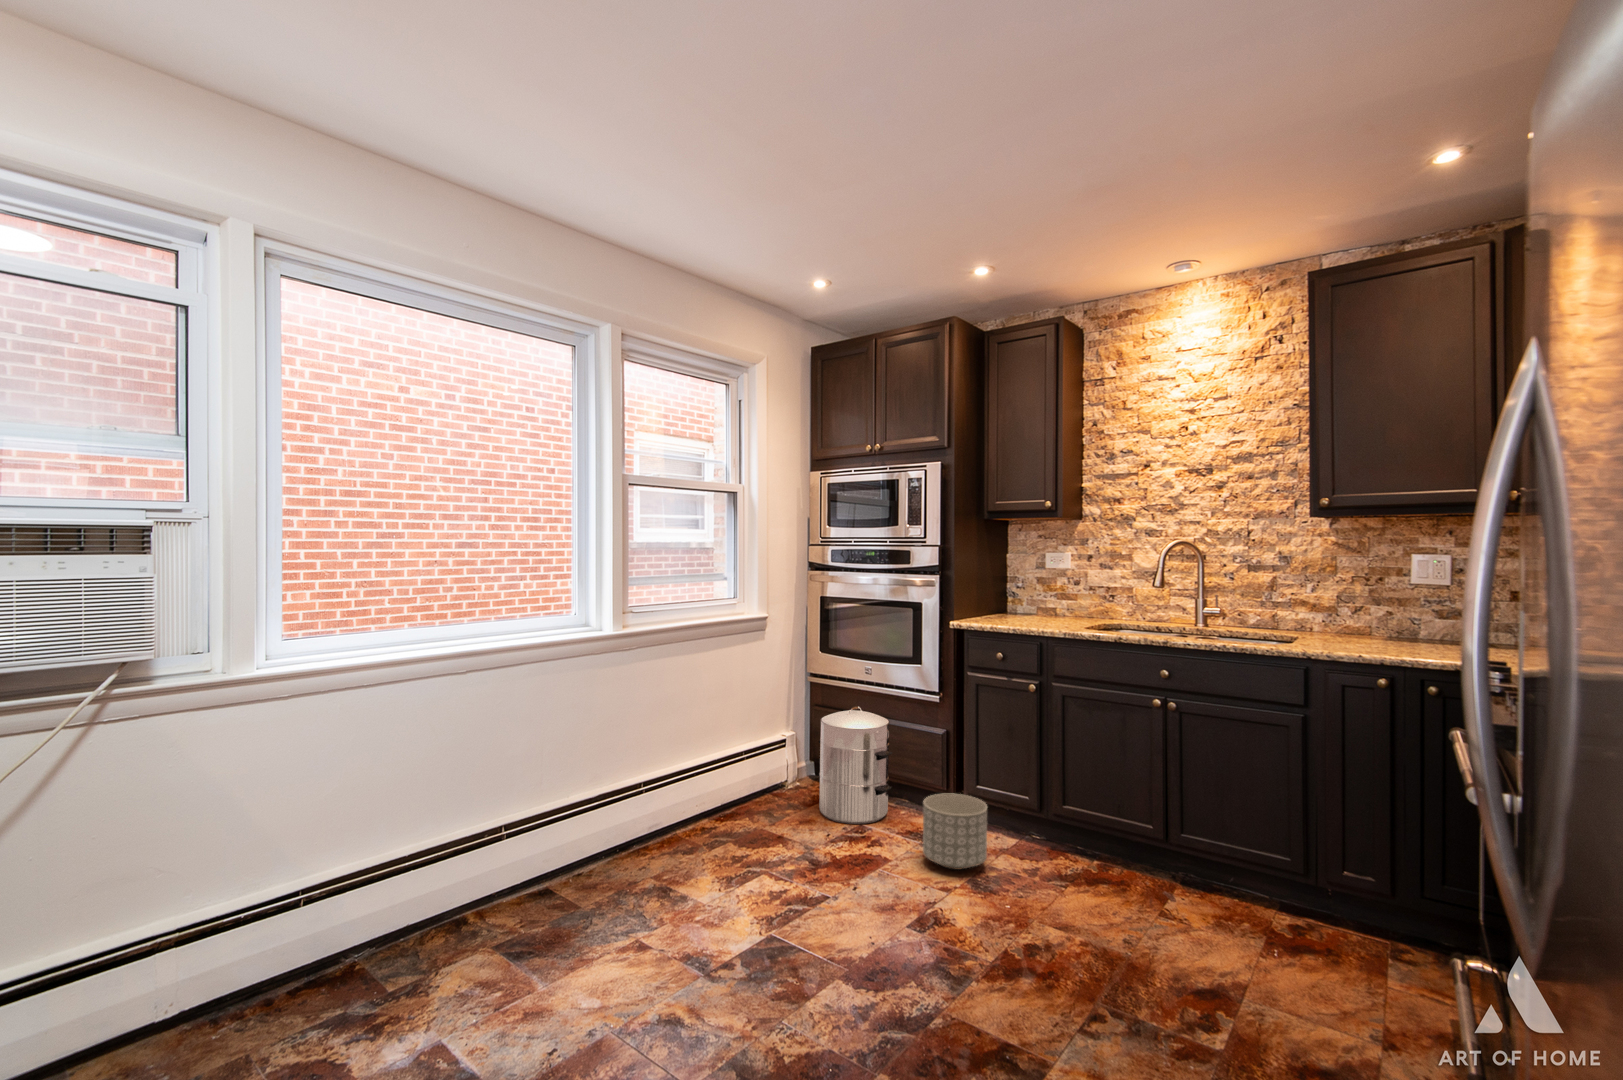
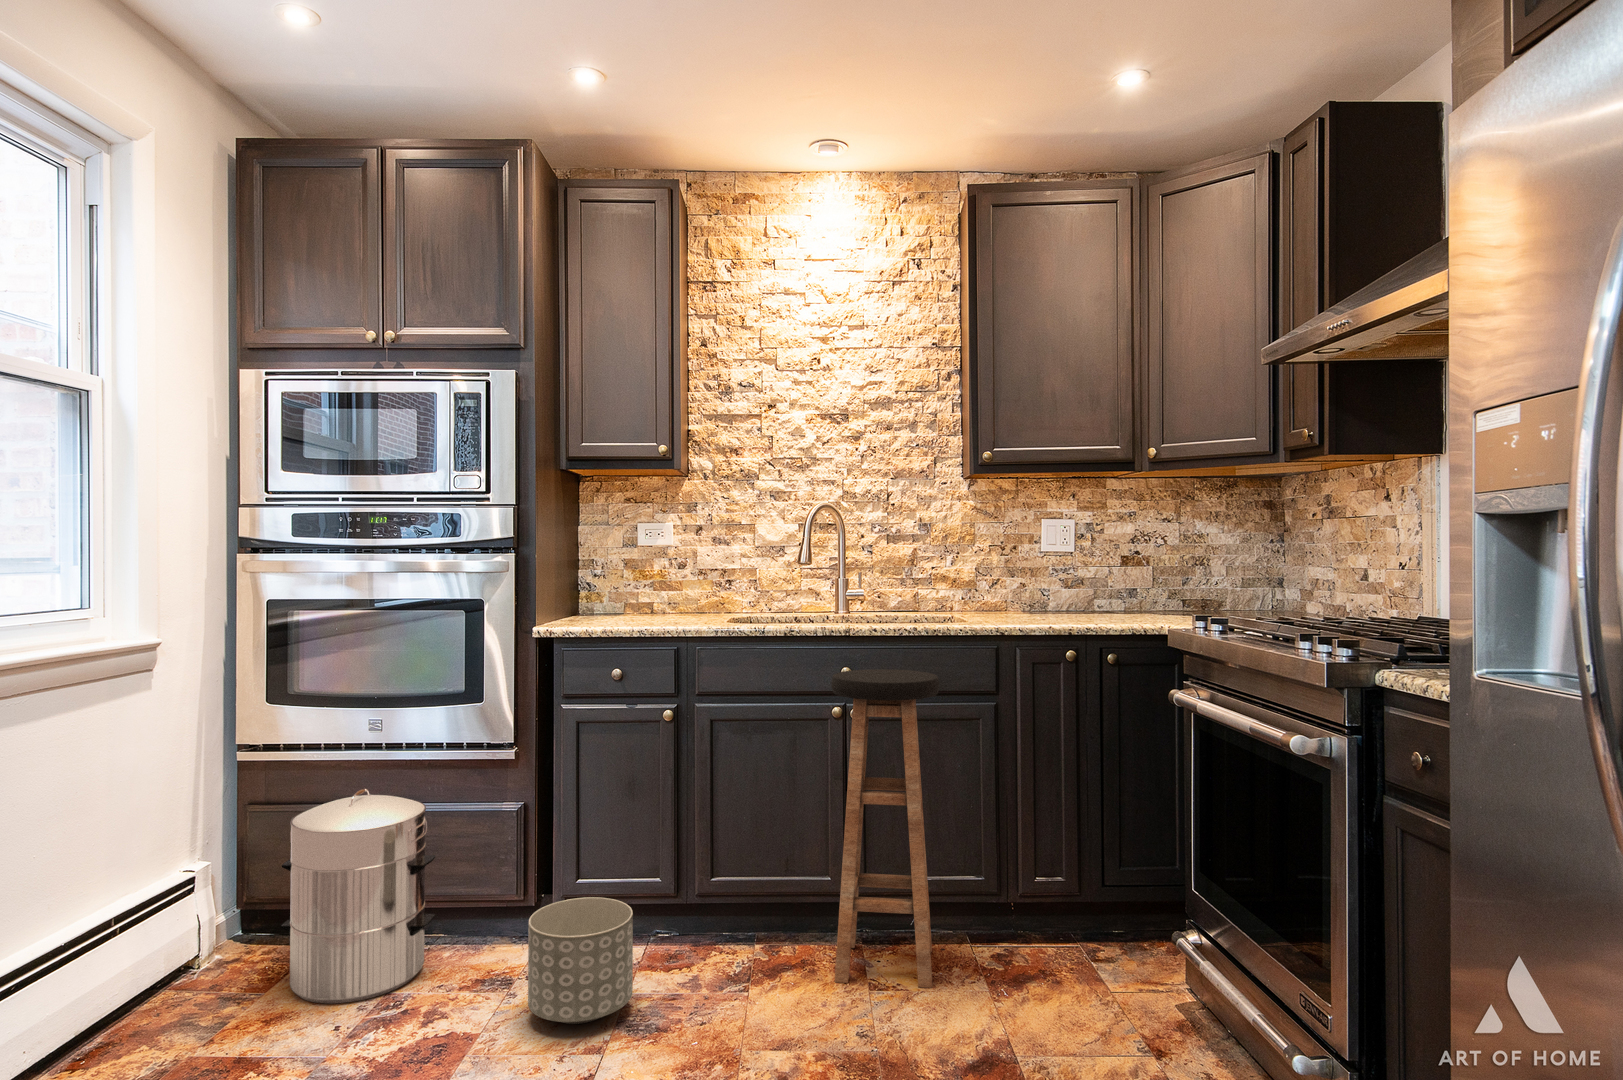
bar stool: none [1134,673,1235,926] -> present [831,669,939,988]

